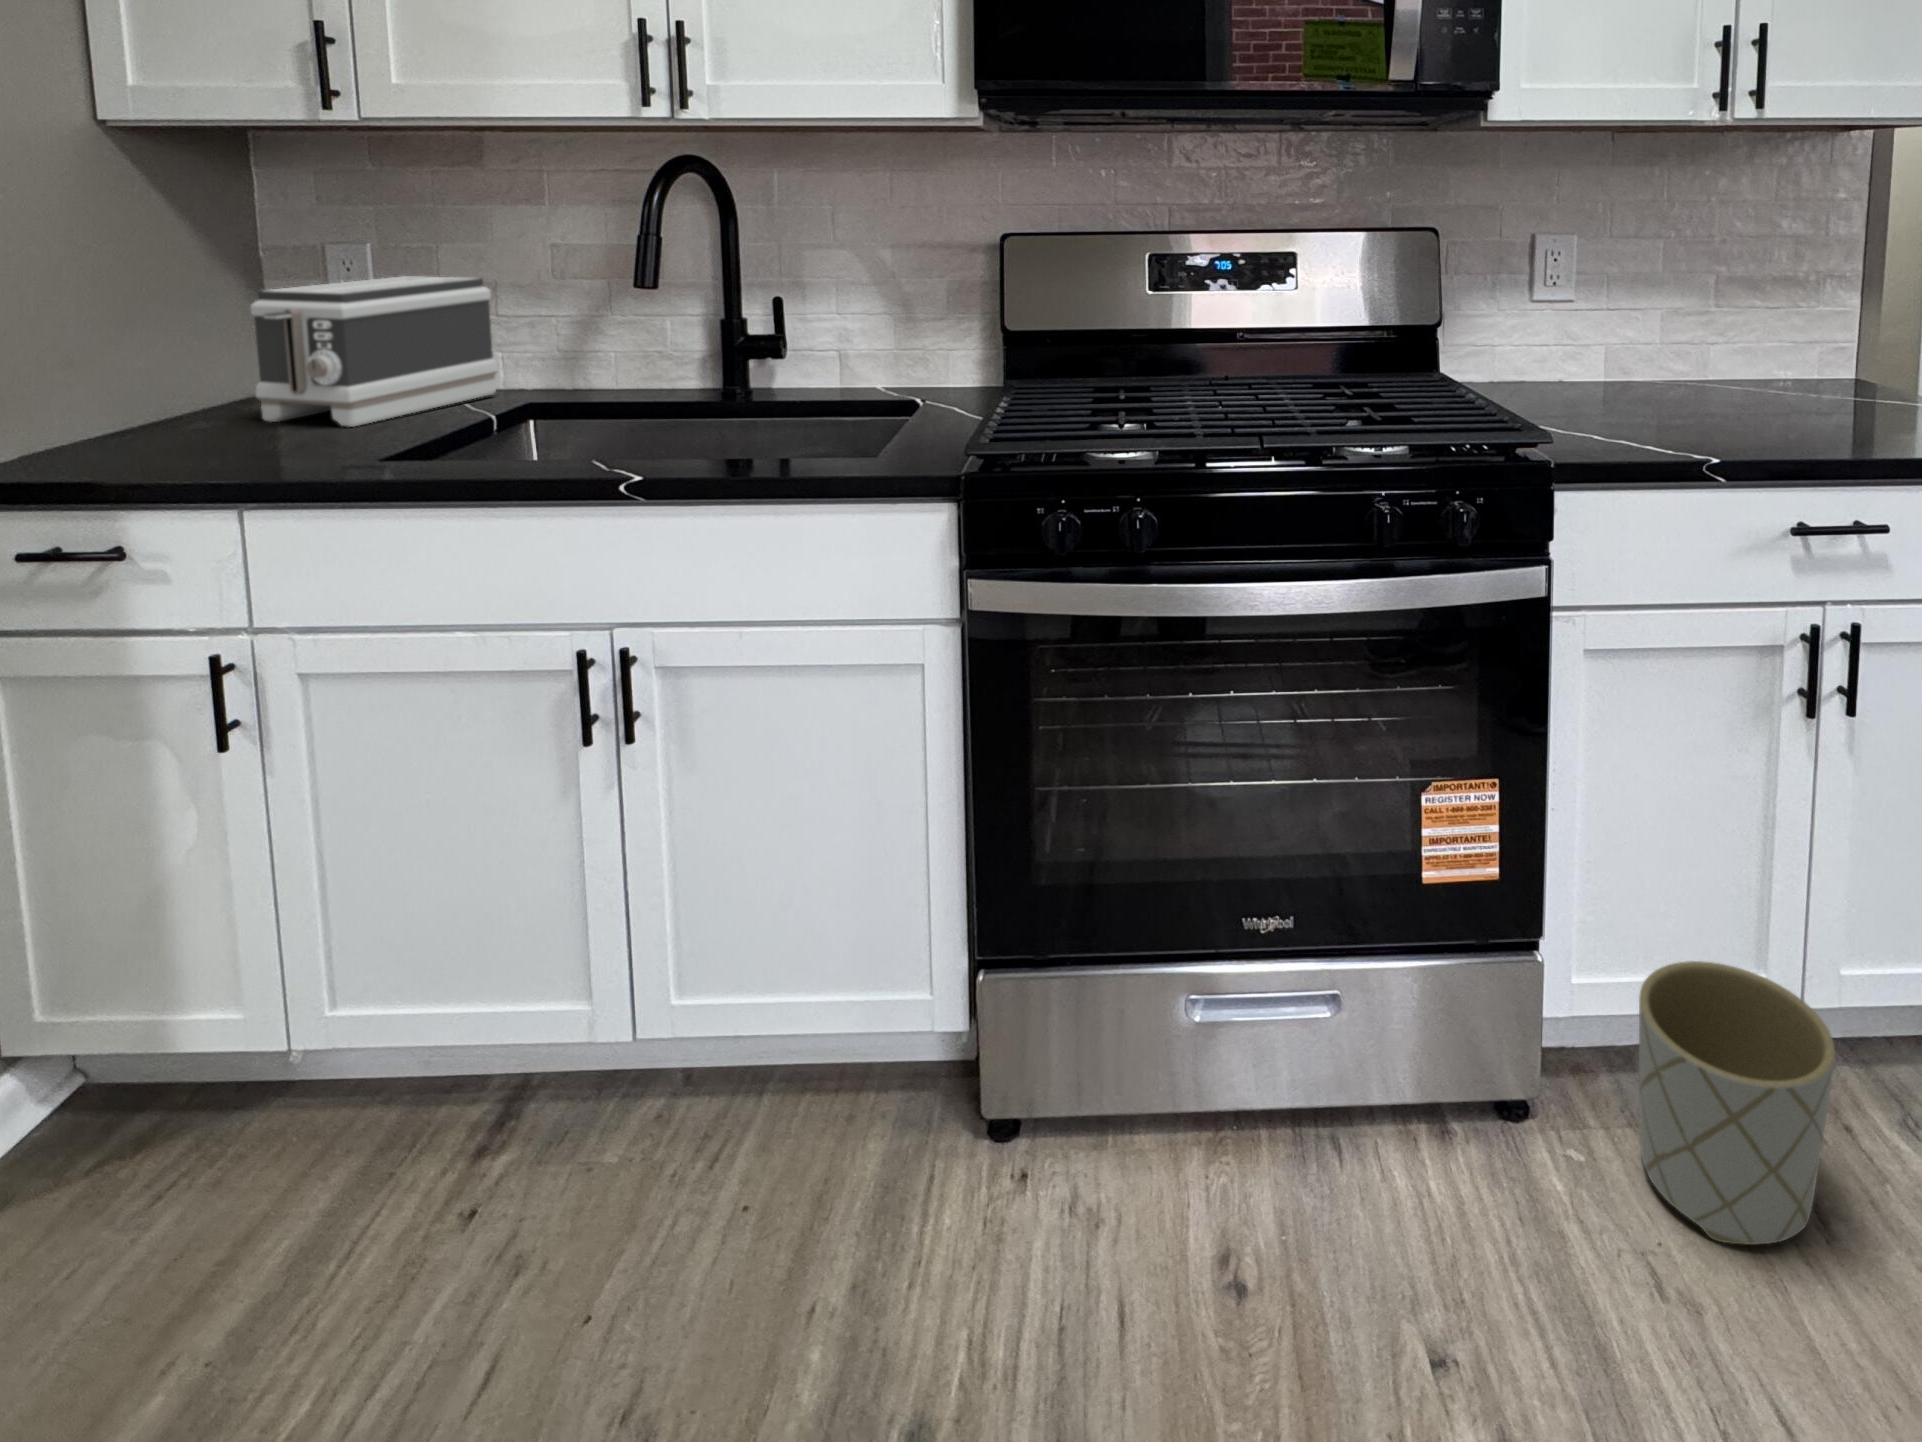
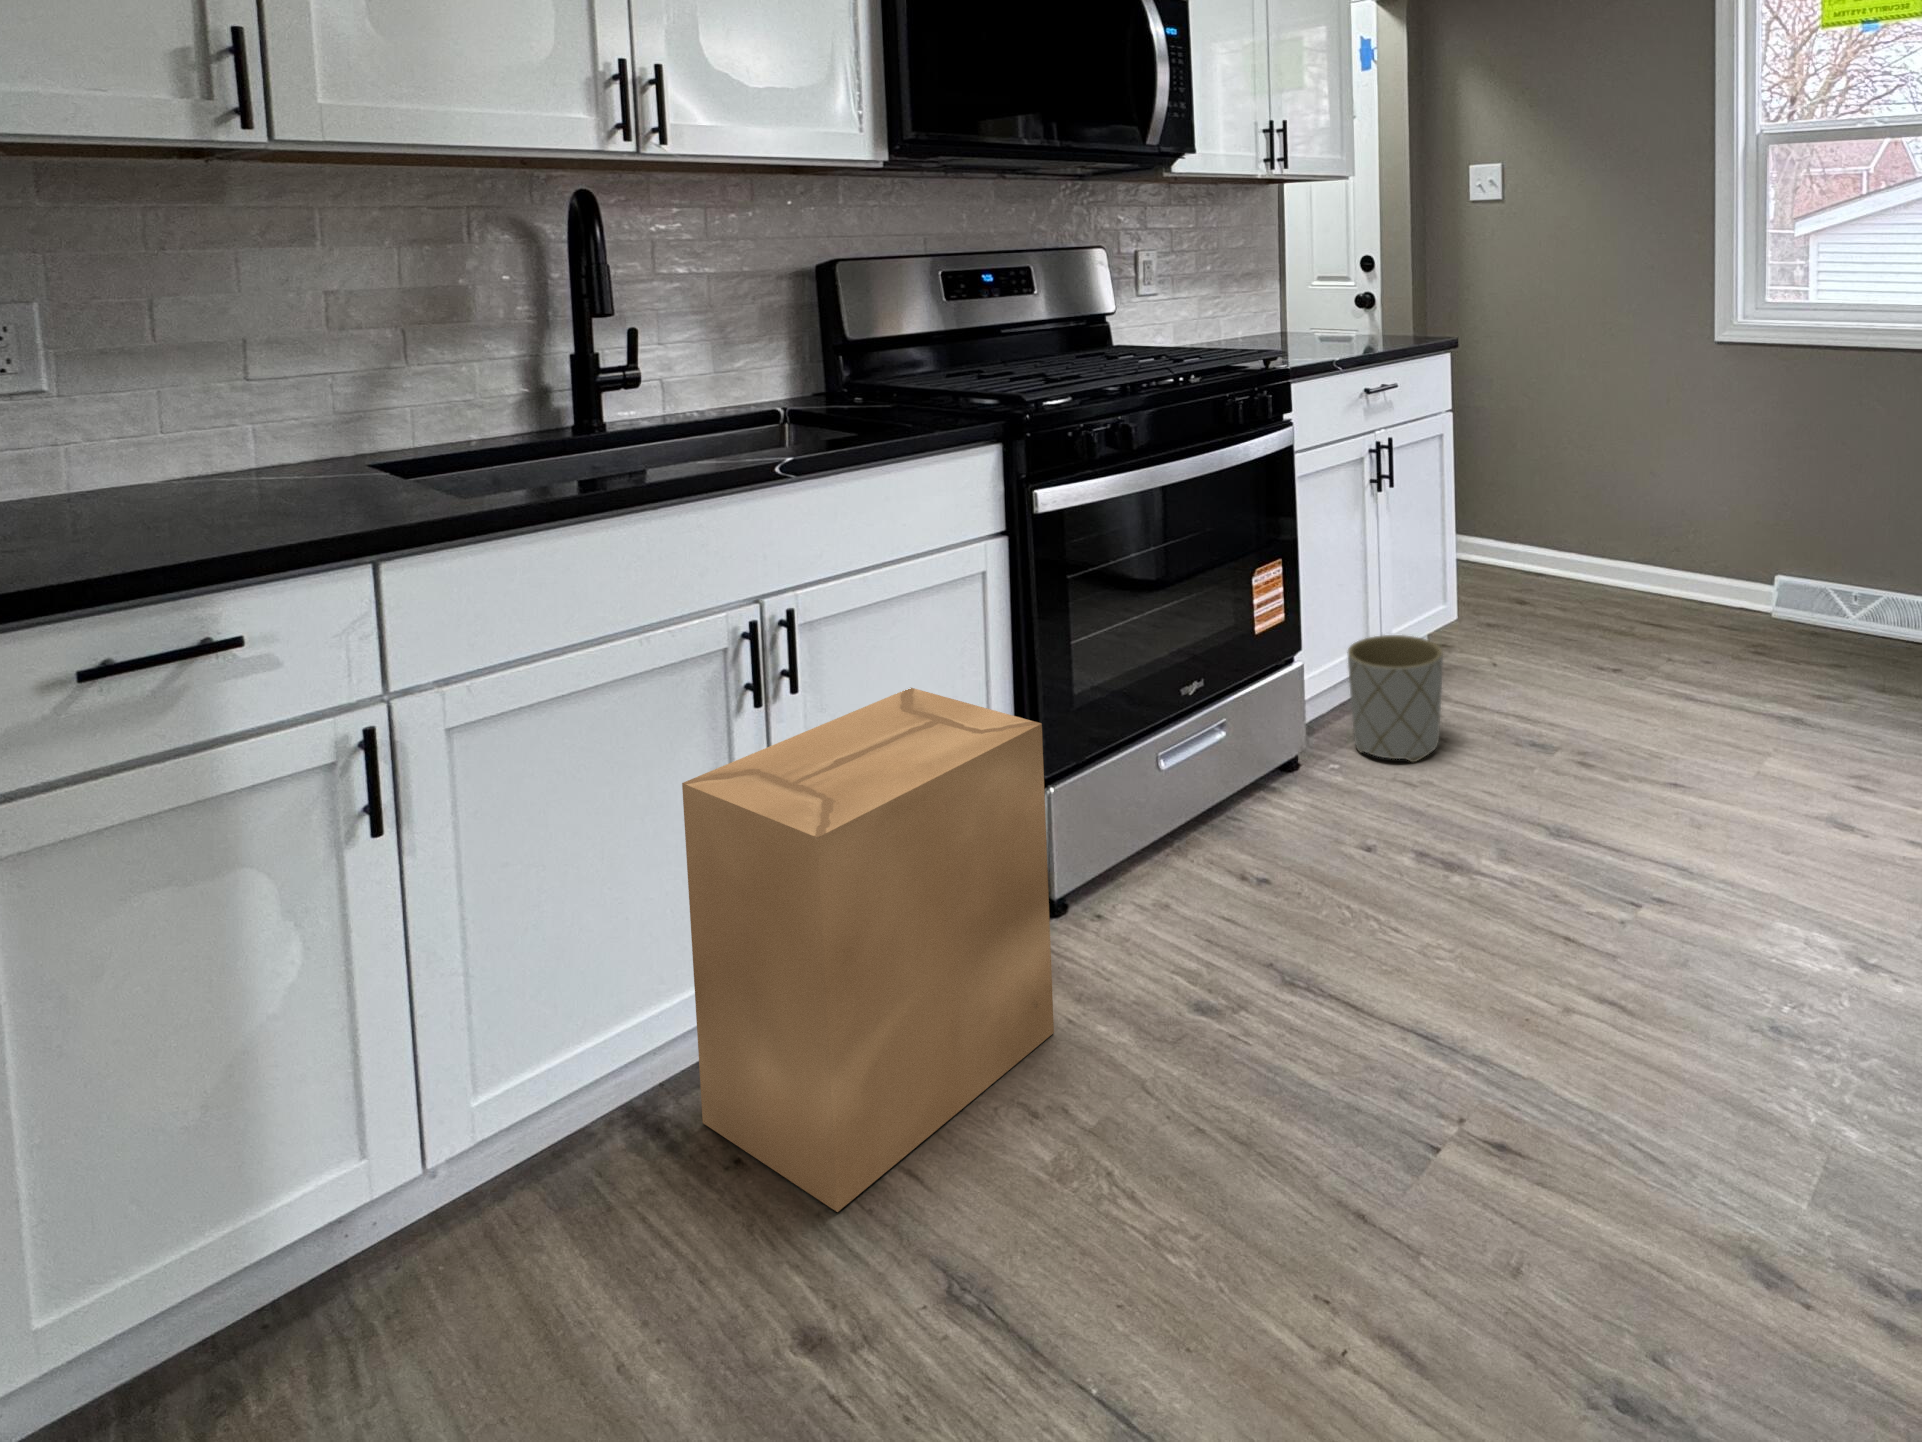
toaster: present [251,276,498,427] -> none [36,336,265,527]
cardboard box: none [384,777,824,1358] -> present [682,688,1054,1212]

